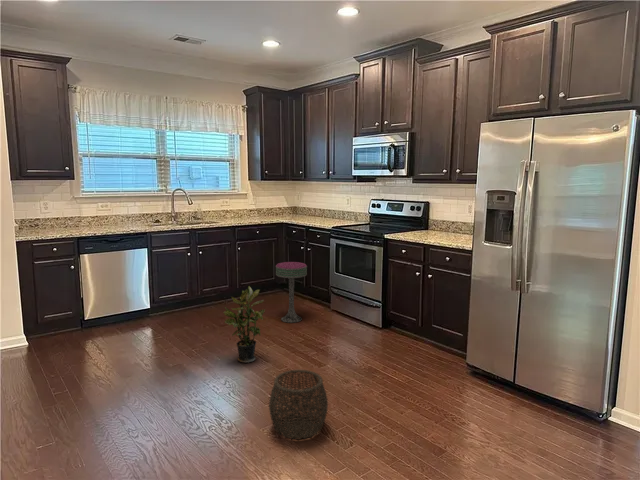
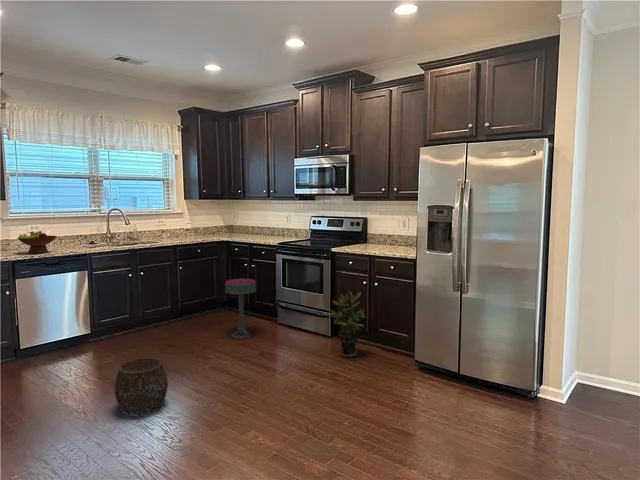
fruit bowl: none [87,209,122,230] -> present [18,231,57,254]
potted plant: present [224,287,265,363] -> present [330,291,365,357]
woven basket: present [269,370,328,439] -> present [114,357,168,414]

